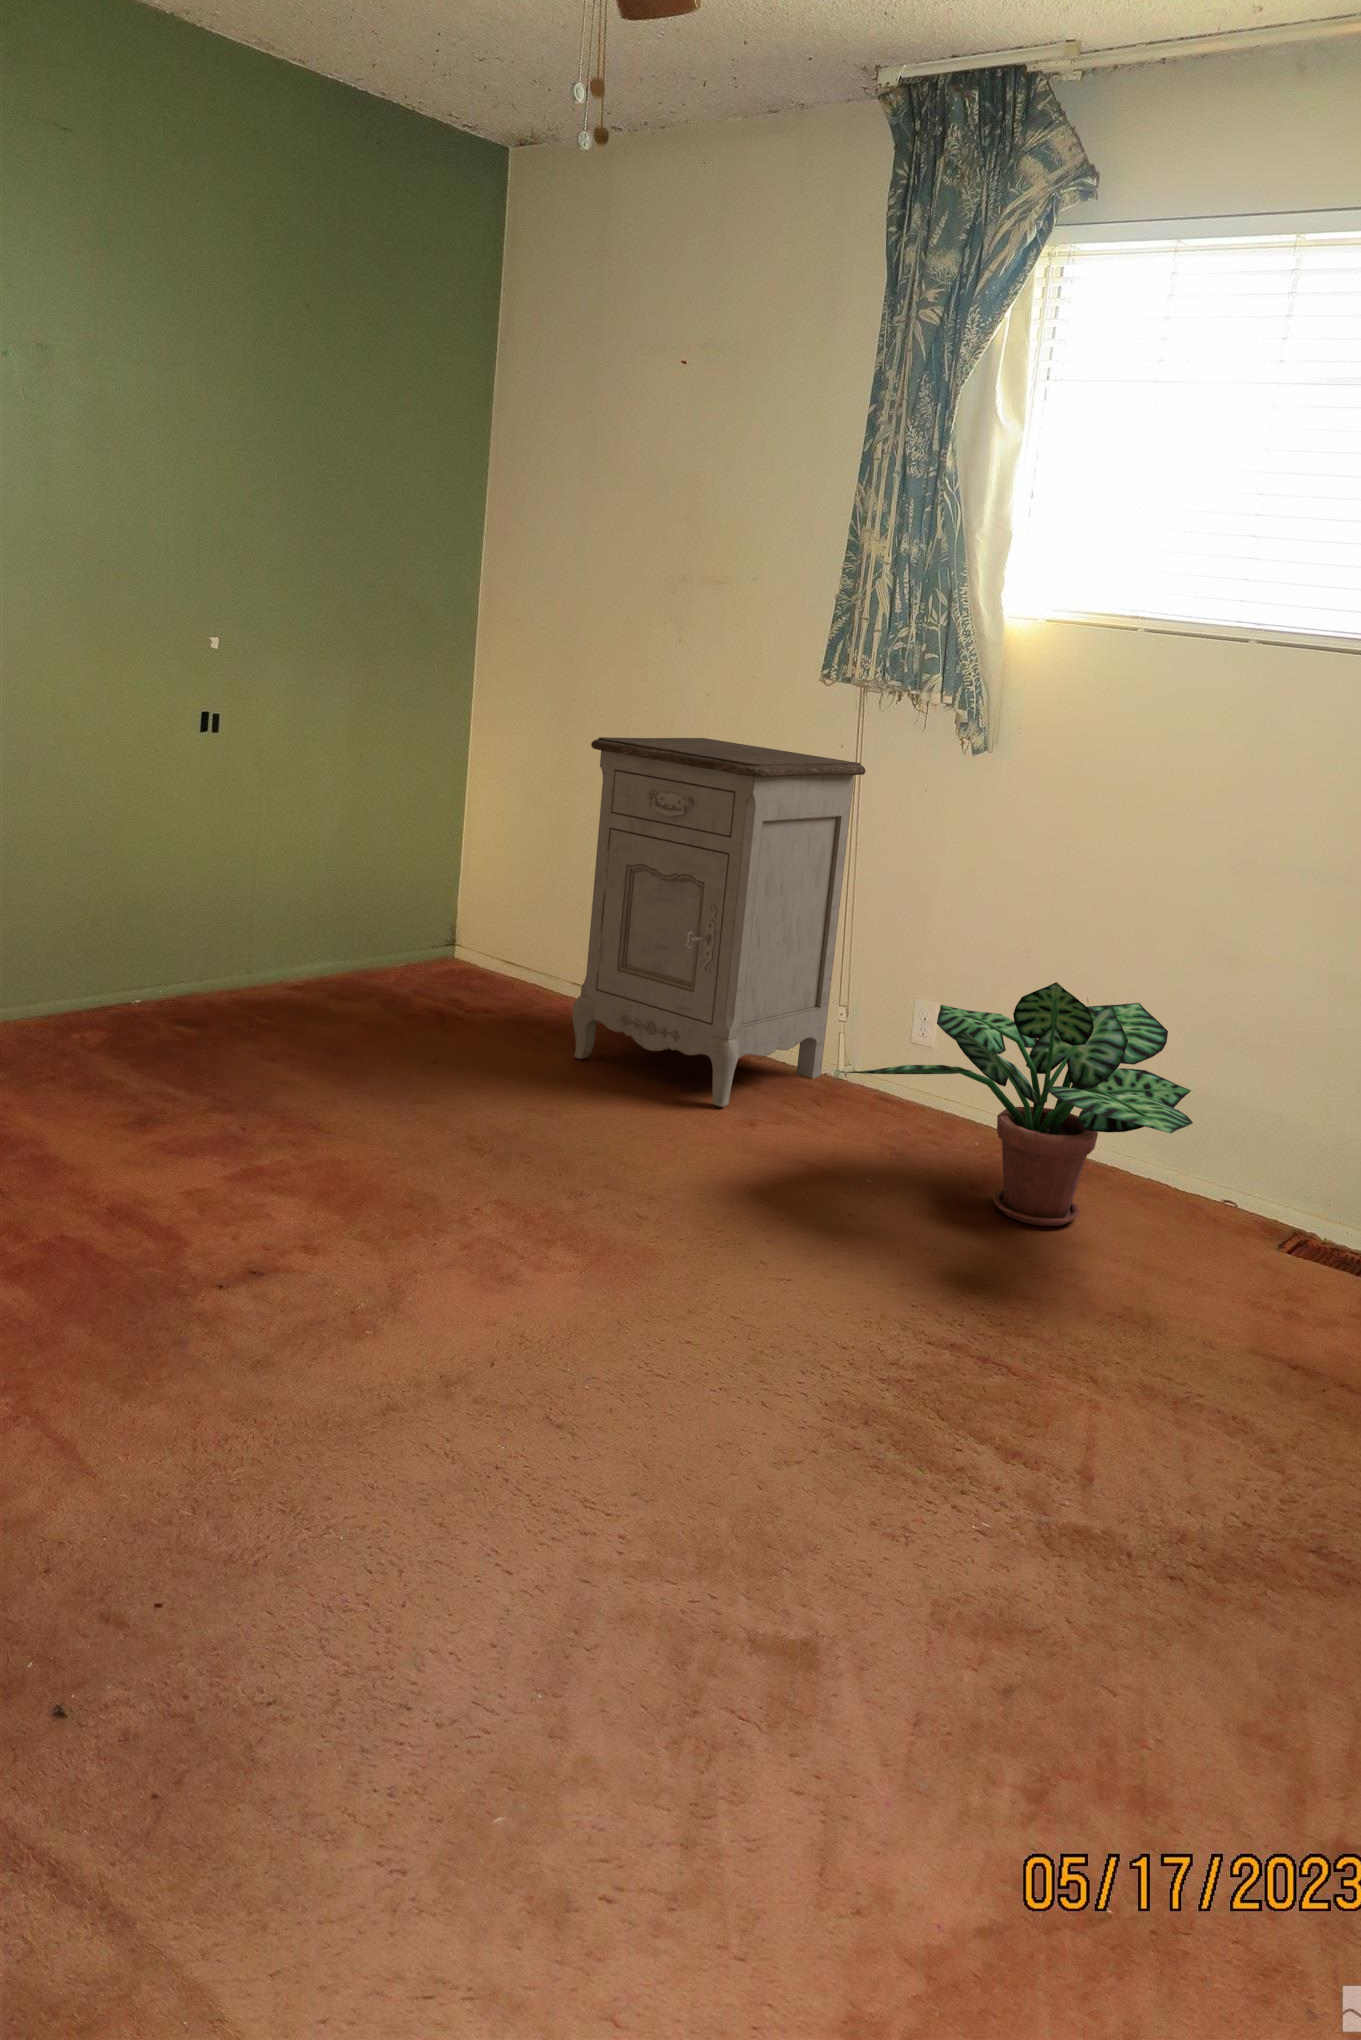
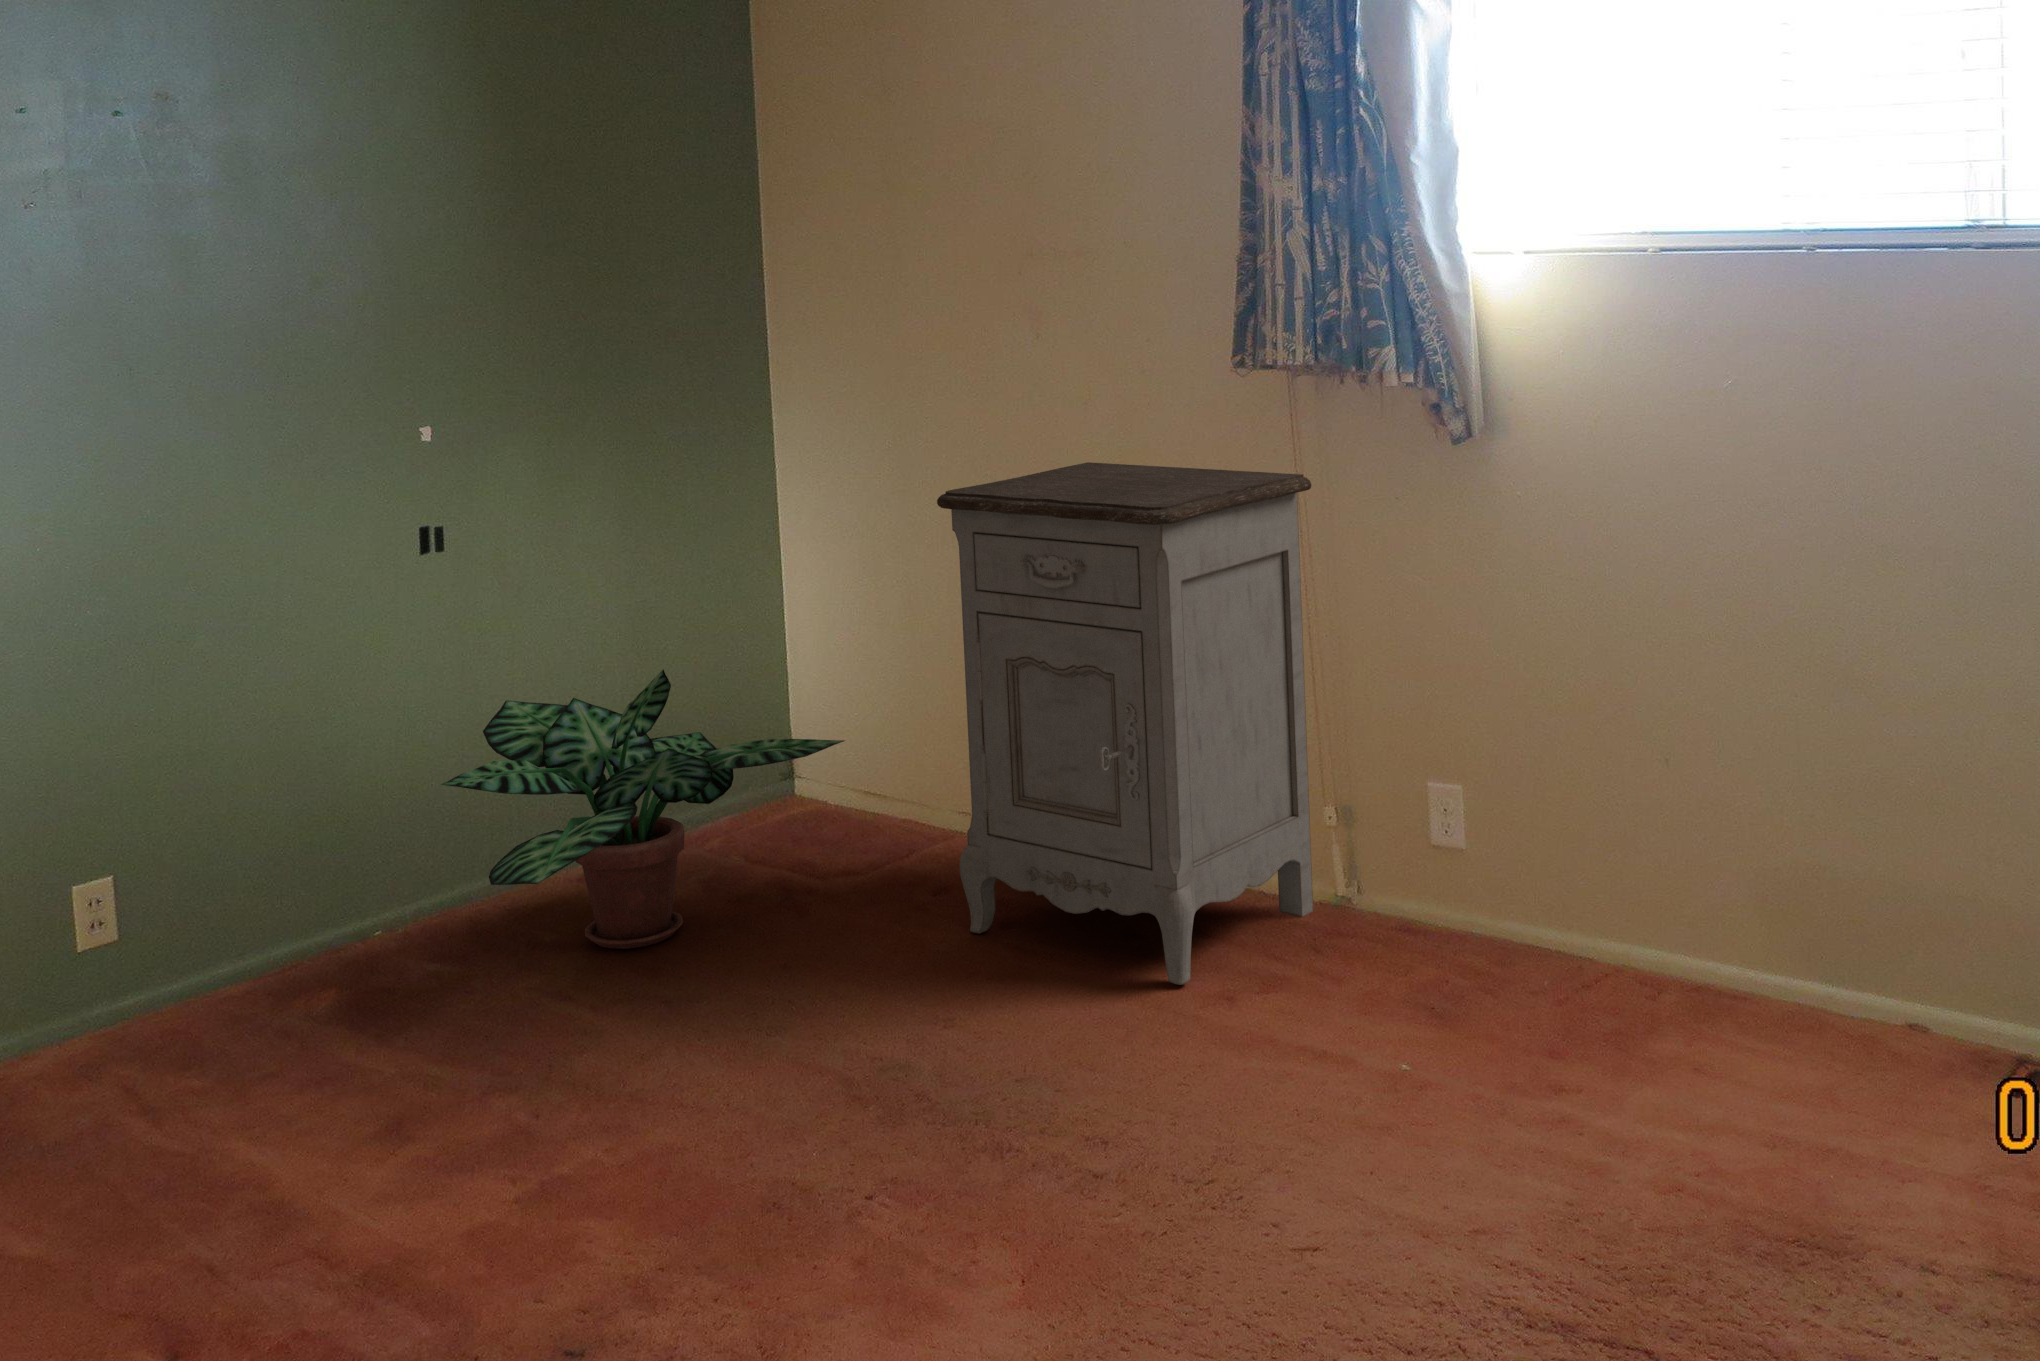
potted plant: present [844,982,1193,1226] -> present [441,670,845,949]

